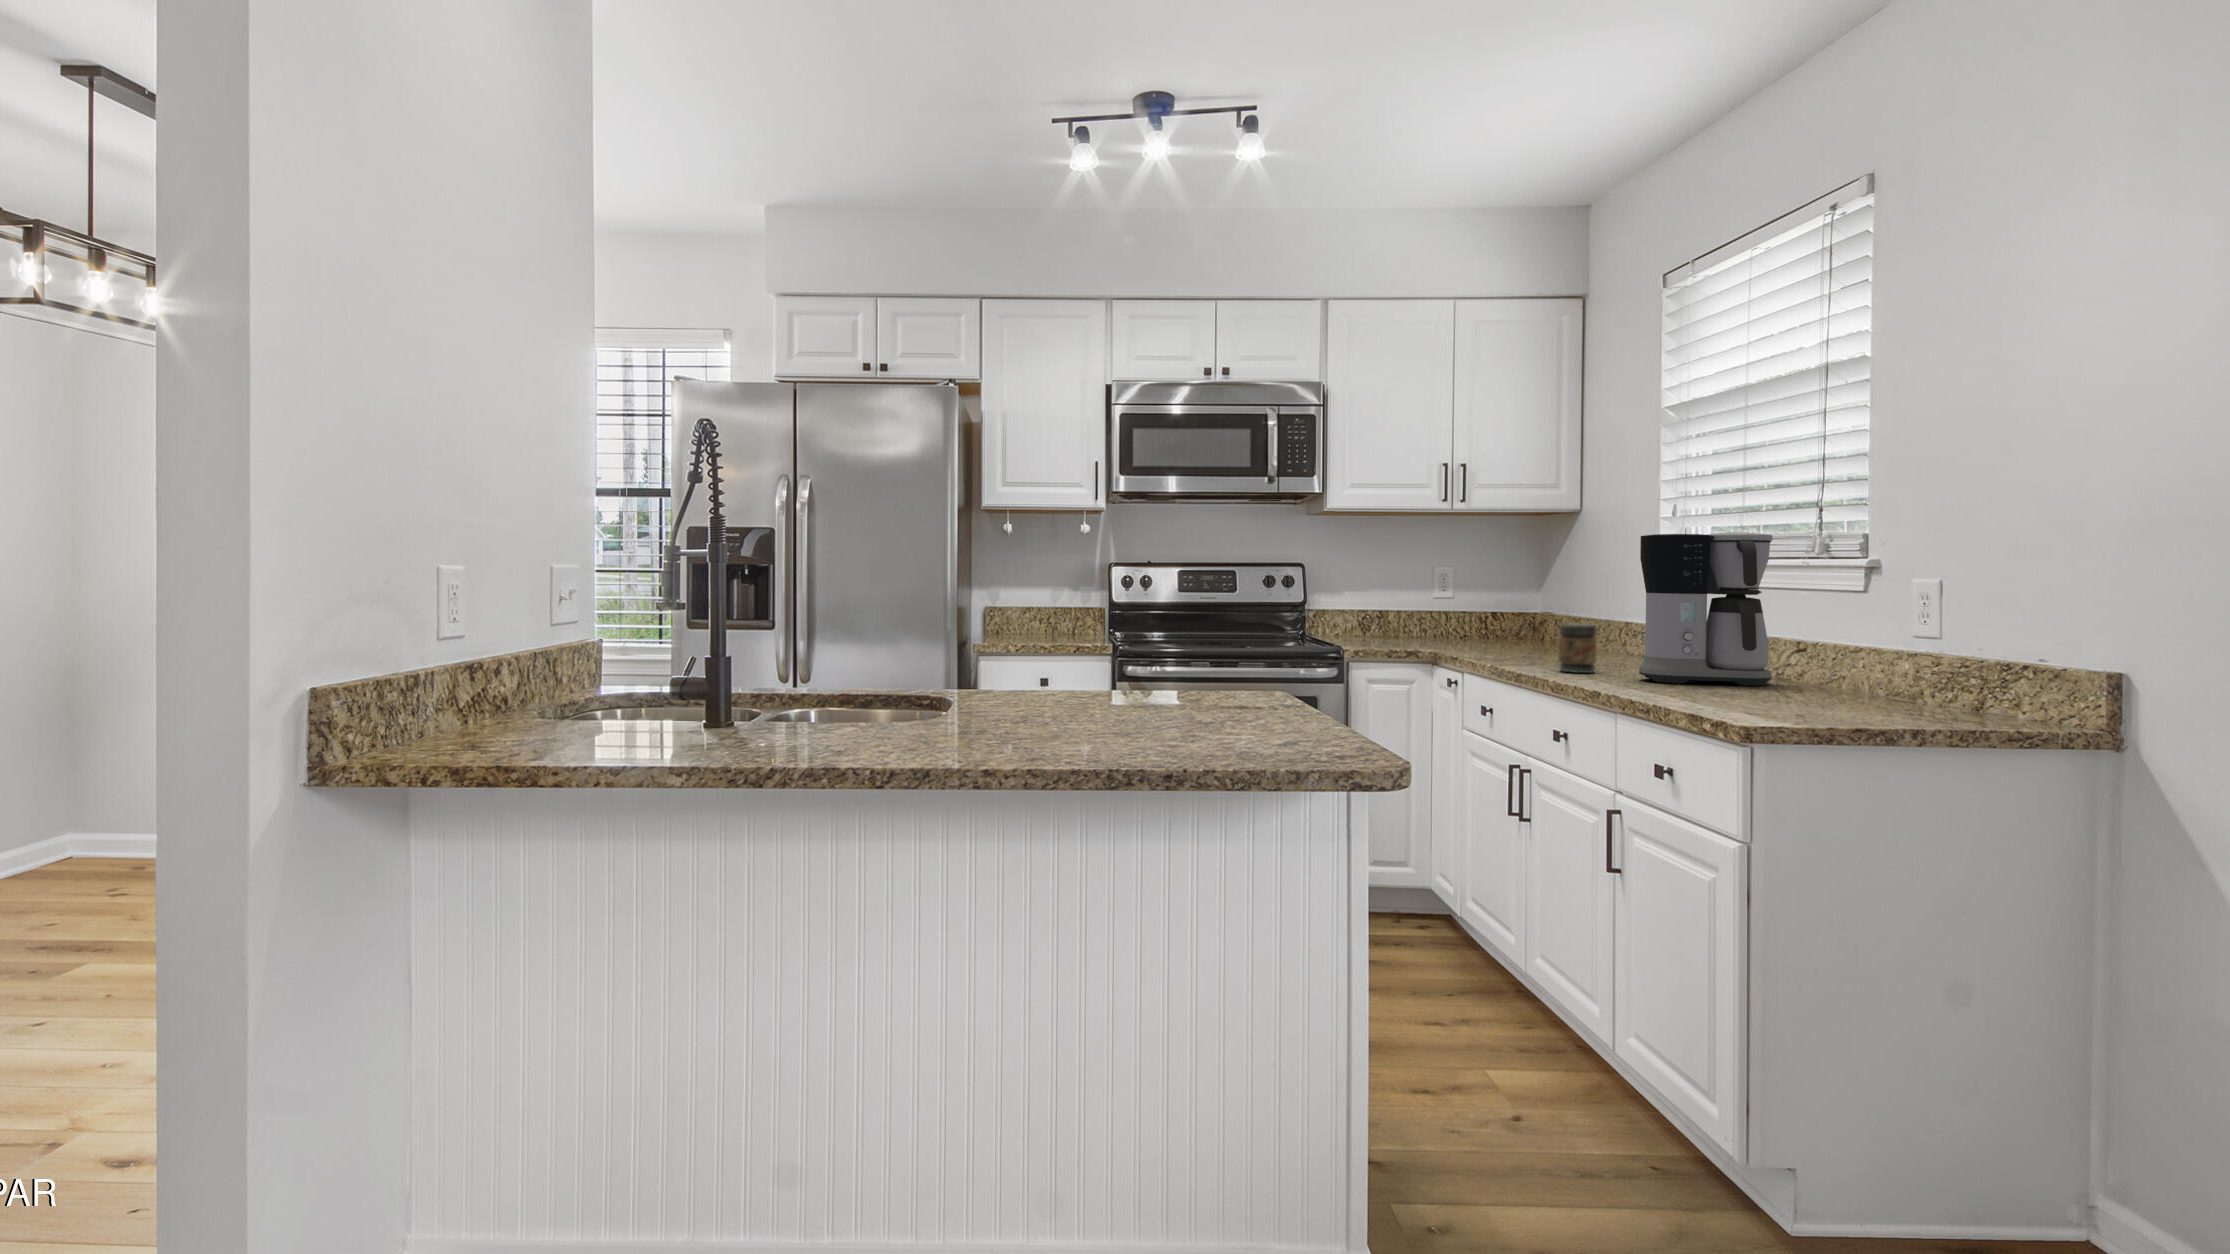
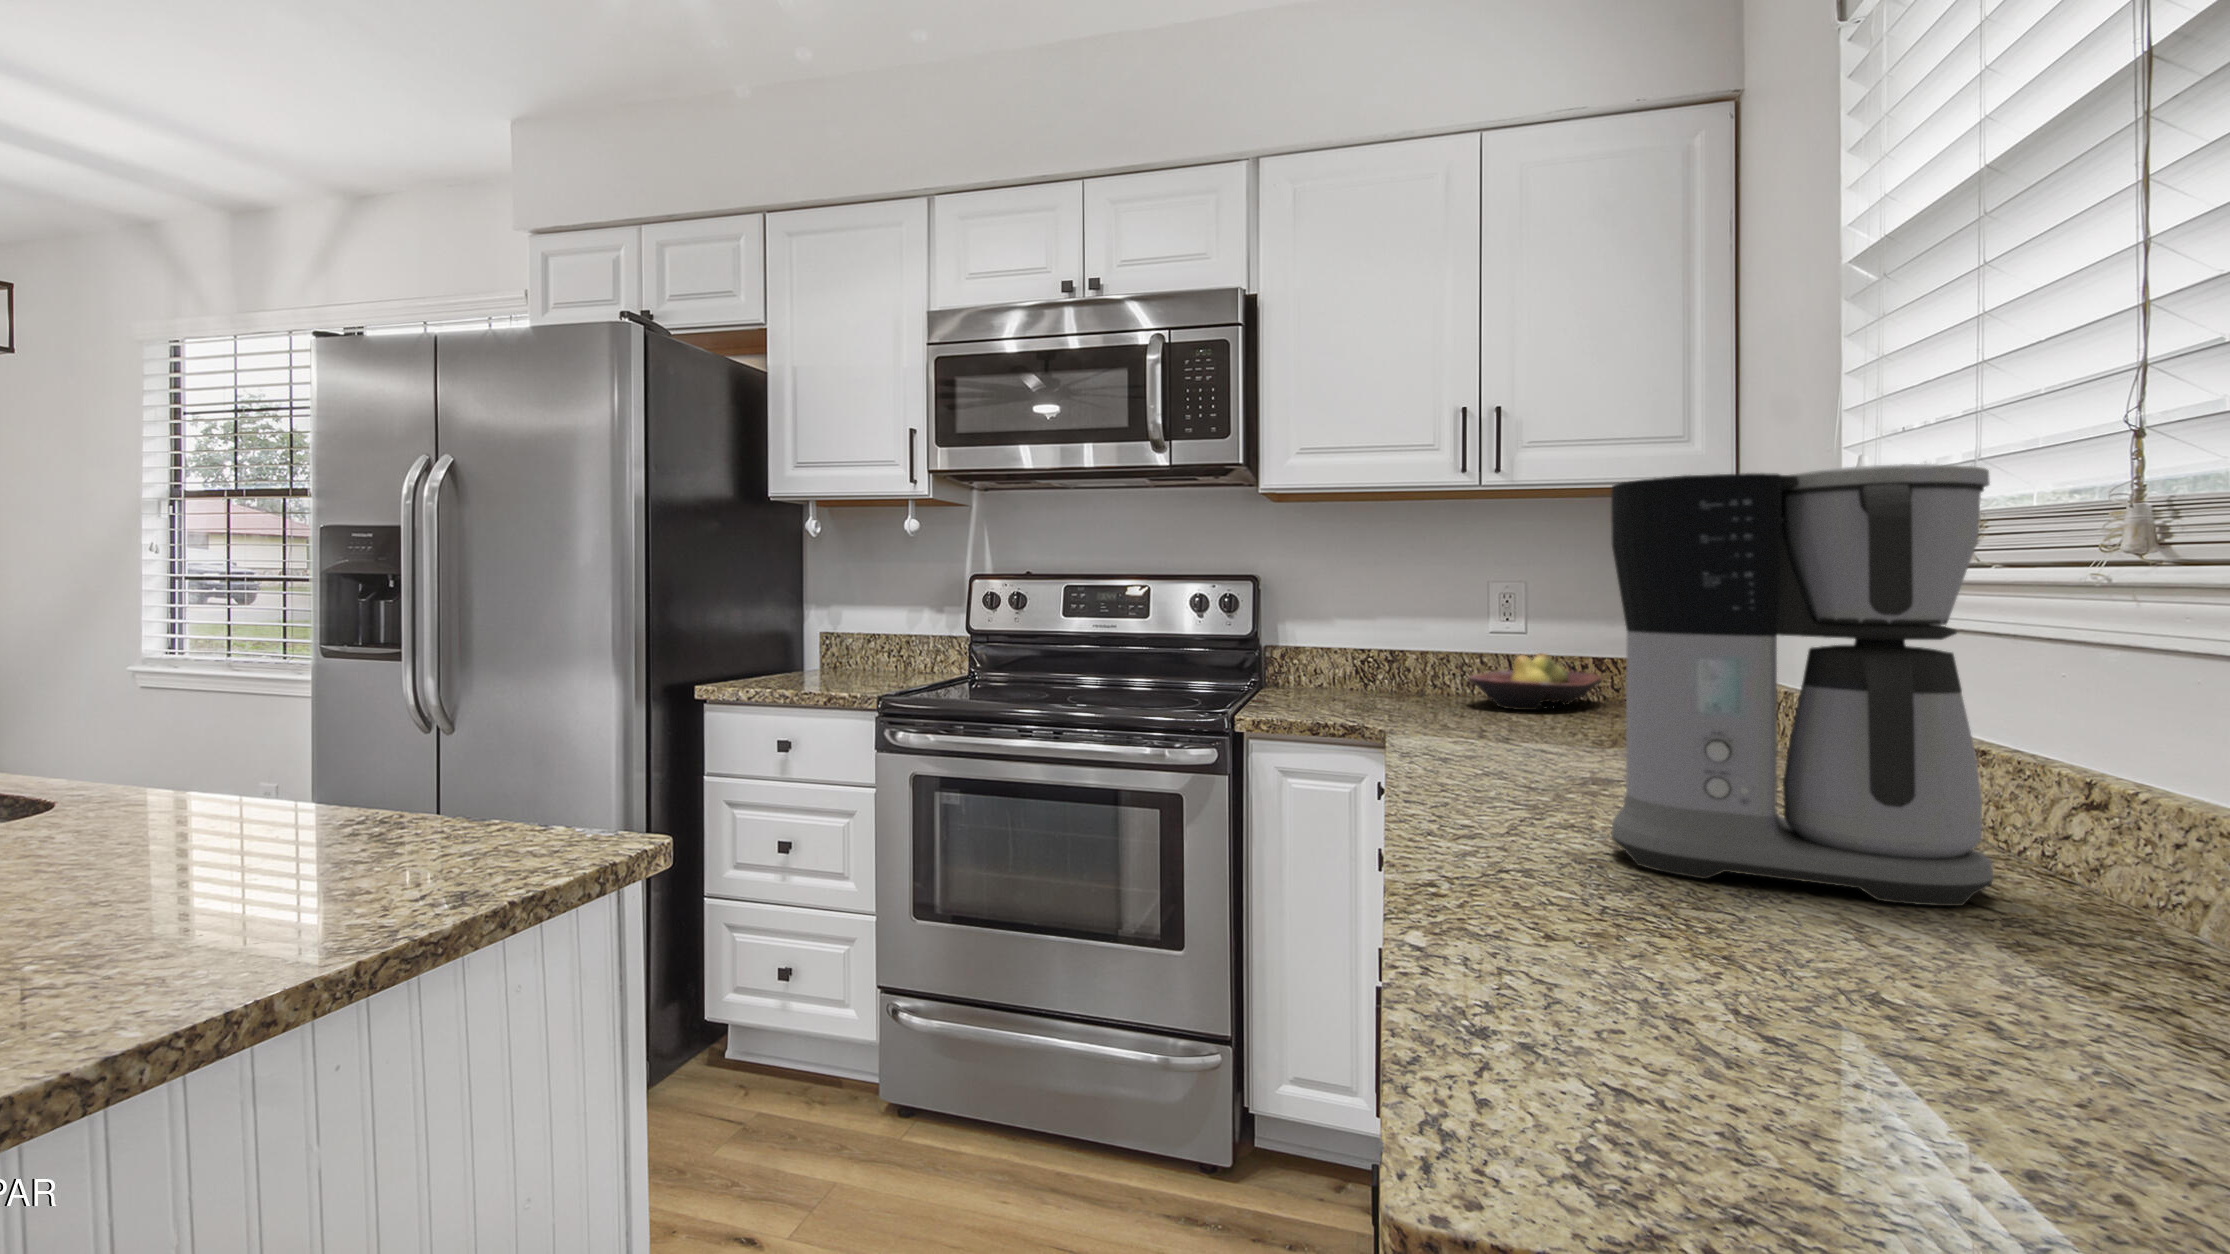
fruit bowl: none [1433,610,1502,642] -> present [1468,653,1602,710]
jar: present [1559,624,1596,673] -> none [1483,697,1565,813]

